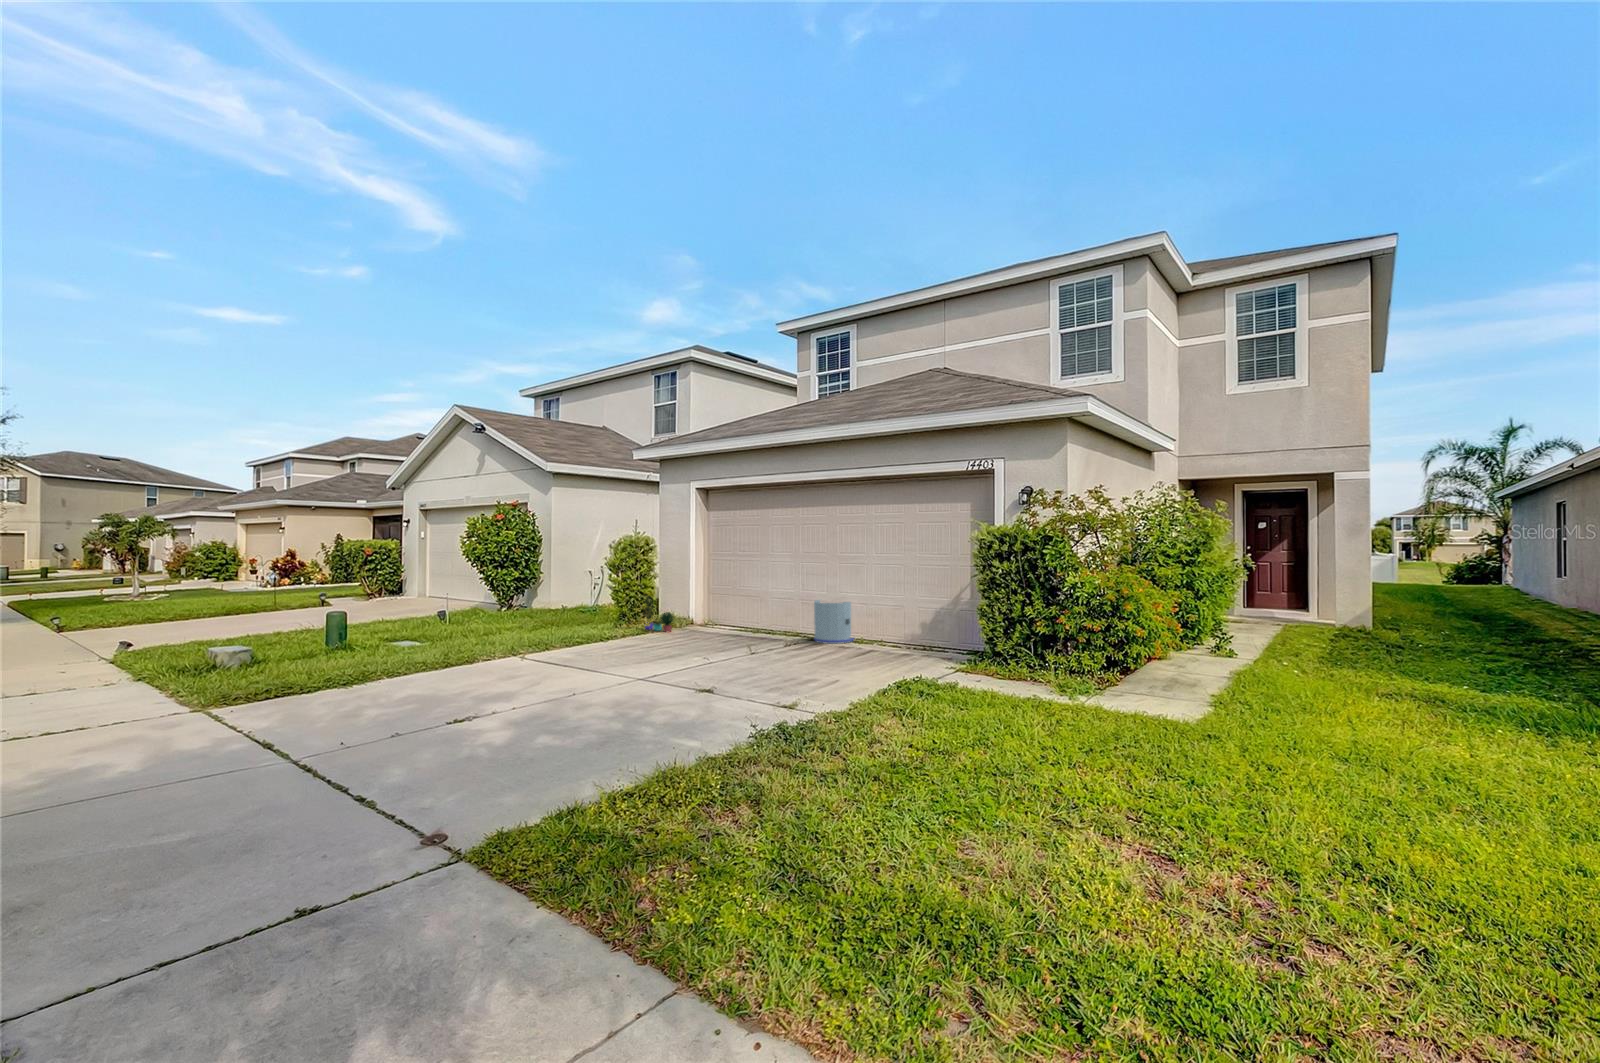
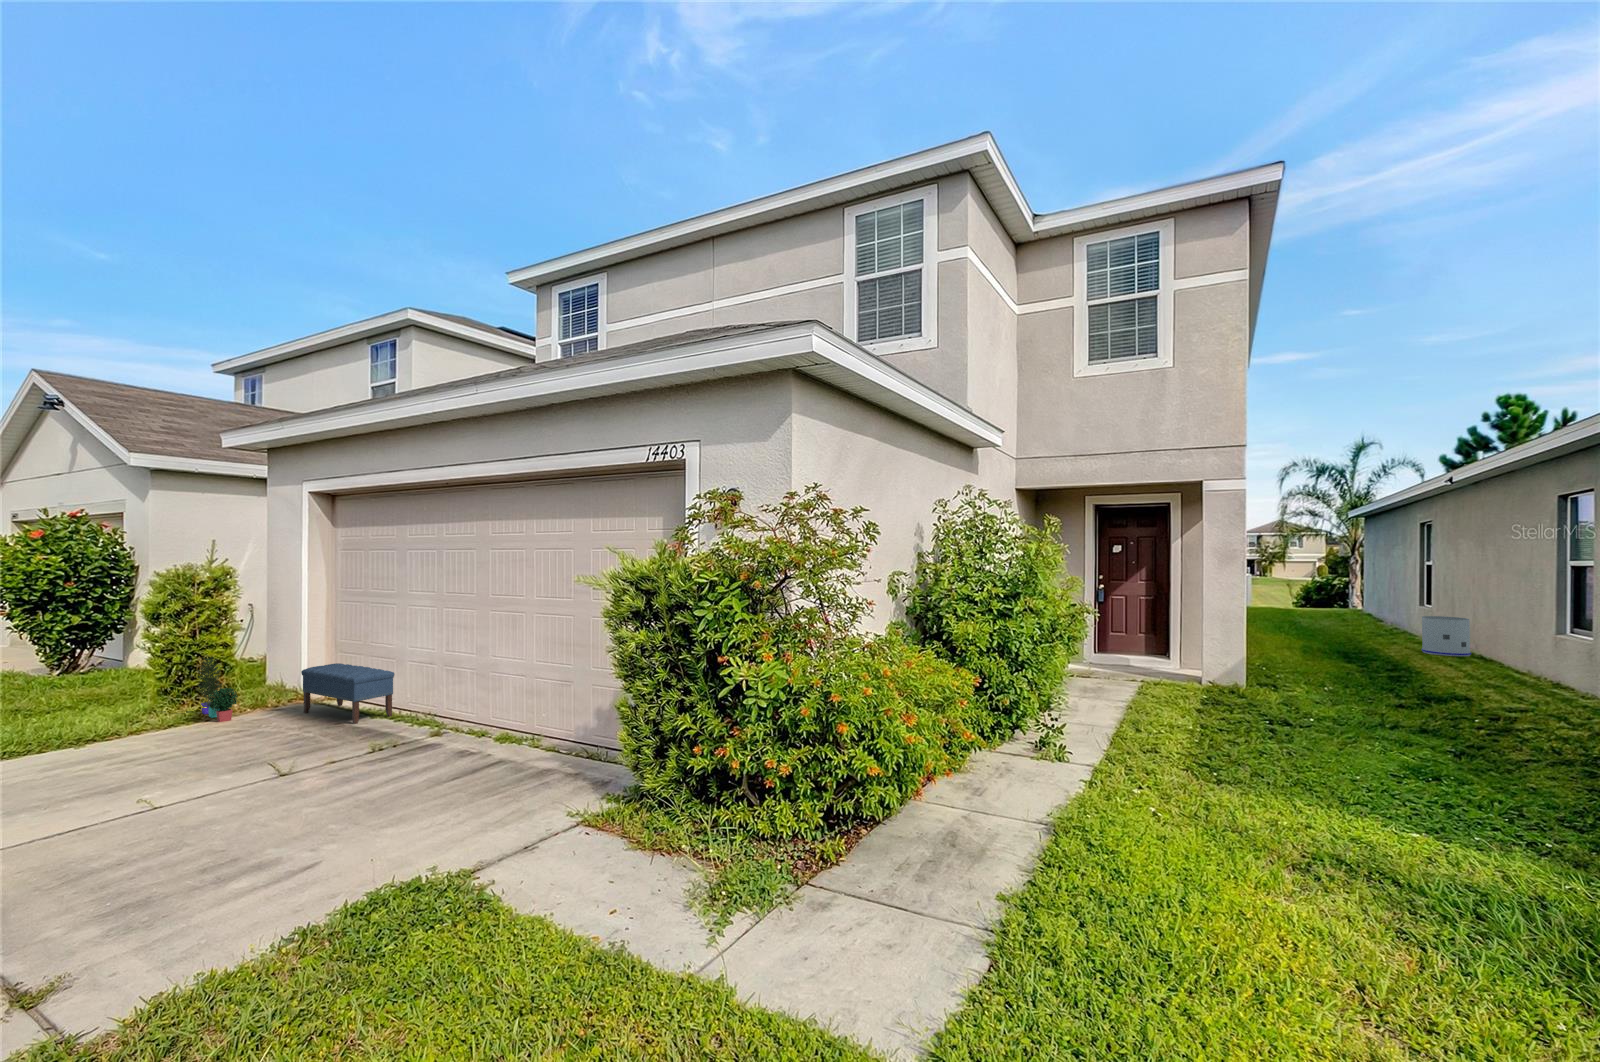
bench: none [705,600,766,634] -> present [301,663,394,724]
trash can: present [814,600,854,644] -> present [1422,616,1471,656]

